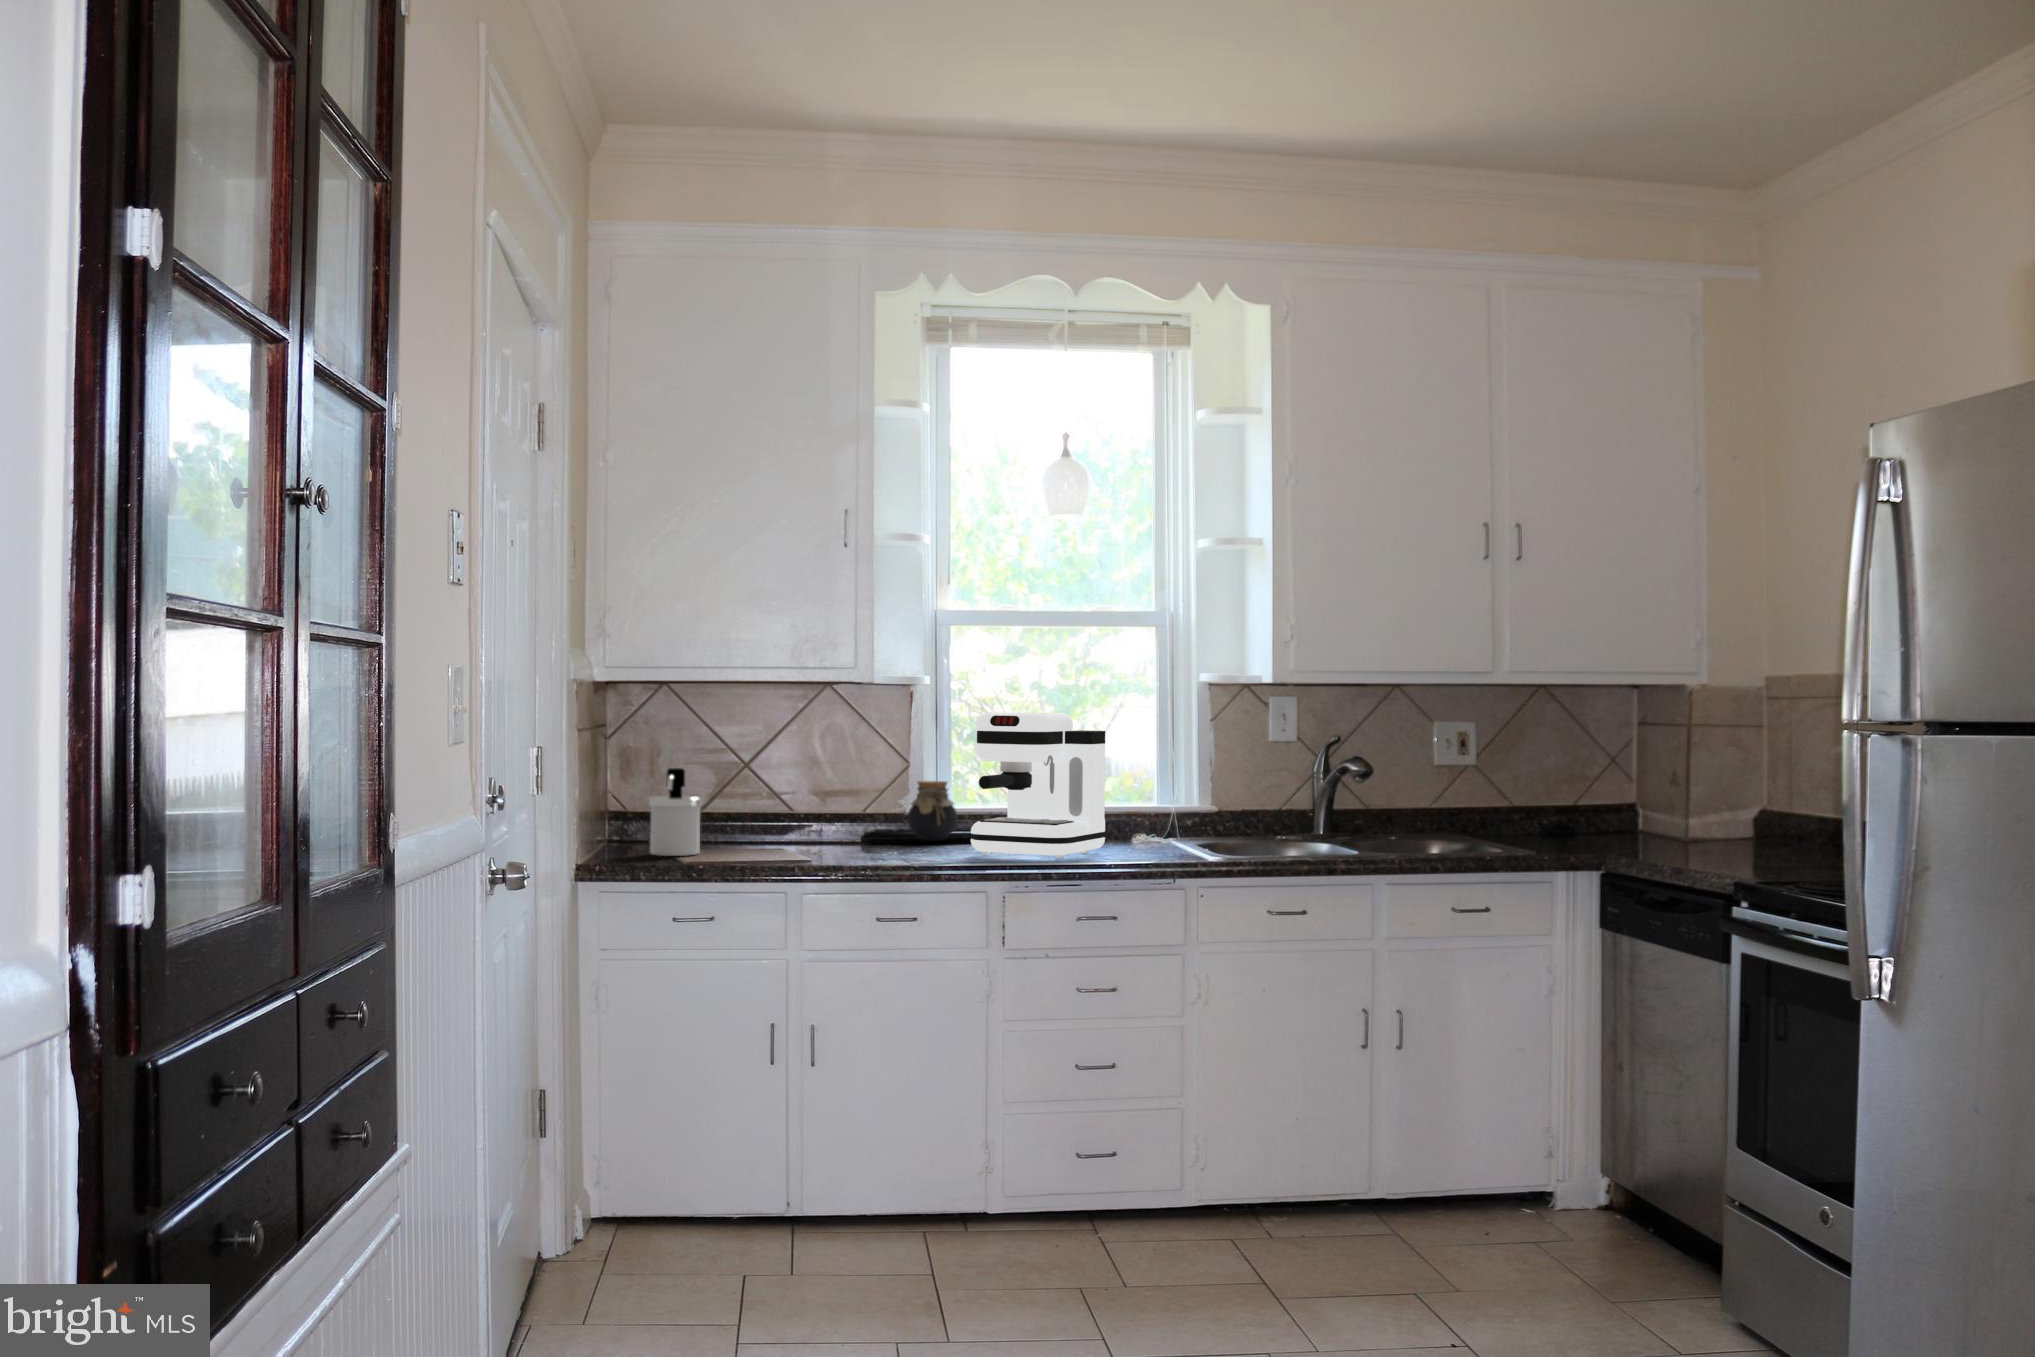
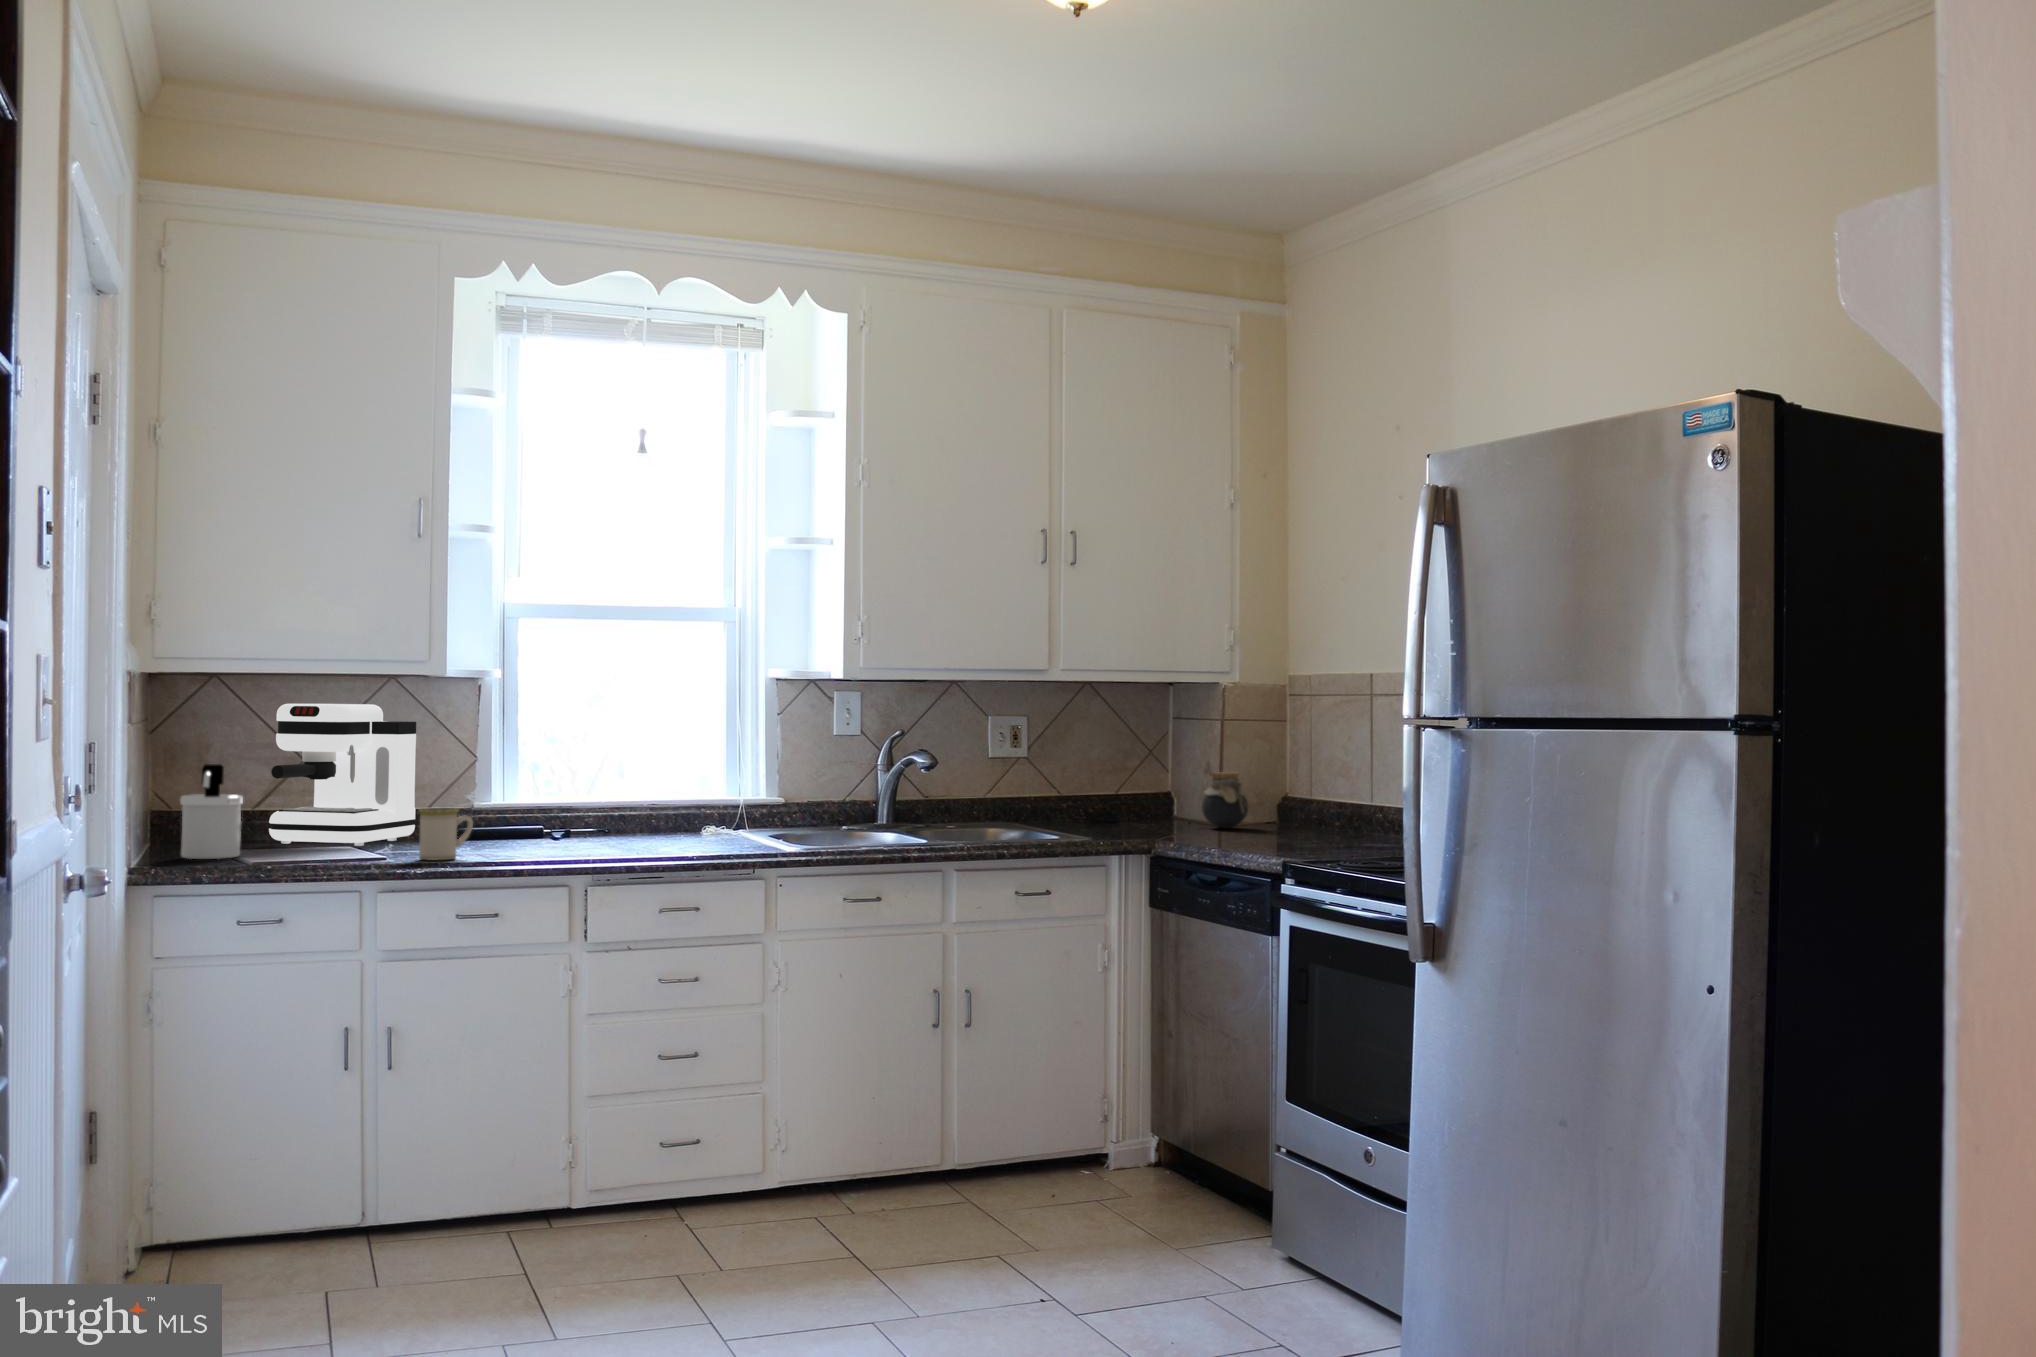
coffee maker: present [971,712,1105,859] -> present [269,704,416,846]
jar: present [907,781,958,841] -> present [1202,772,1248,828]
mug: none [854,812,904,862] -> present [419,808,473,861]

